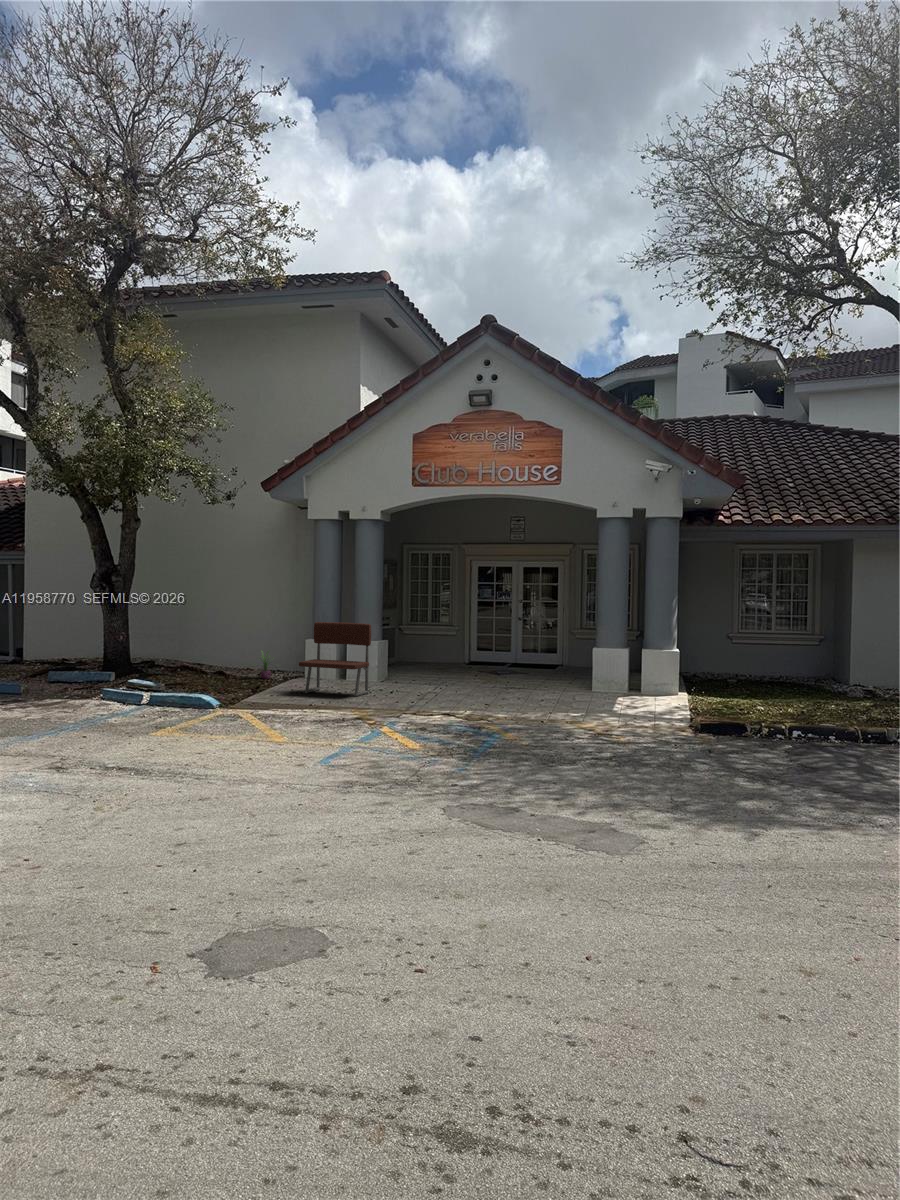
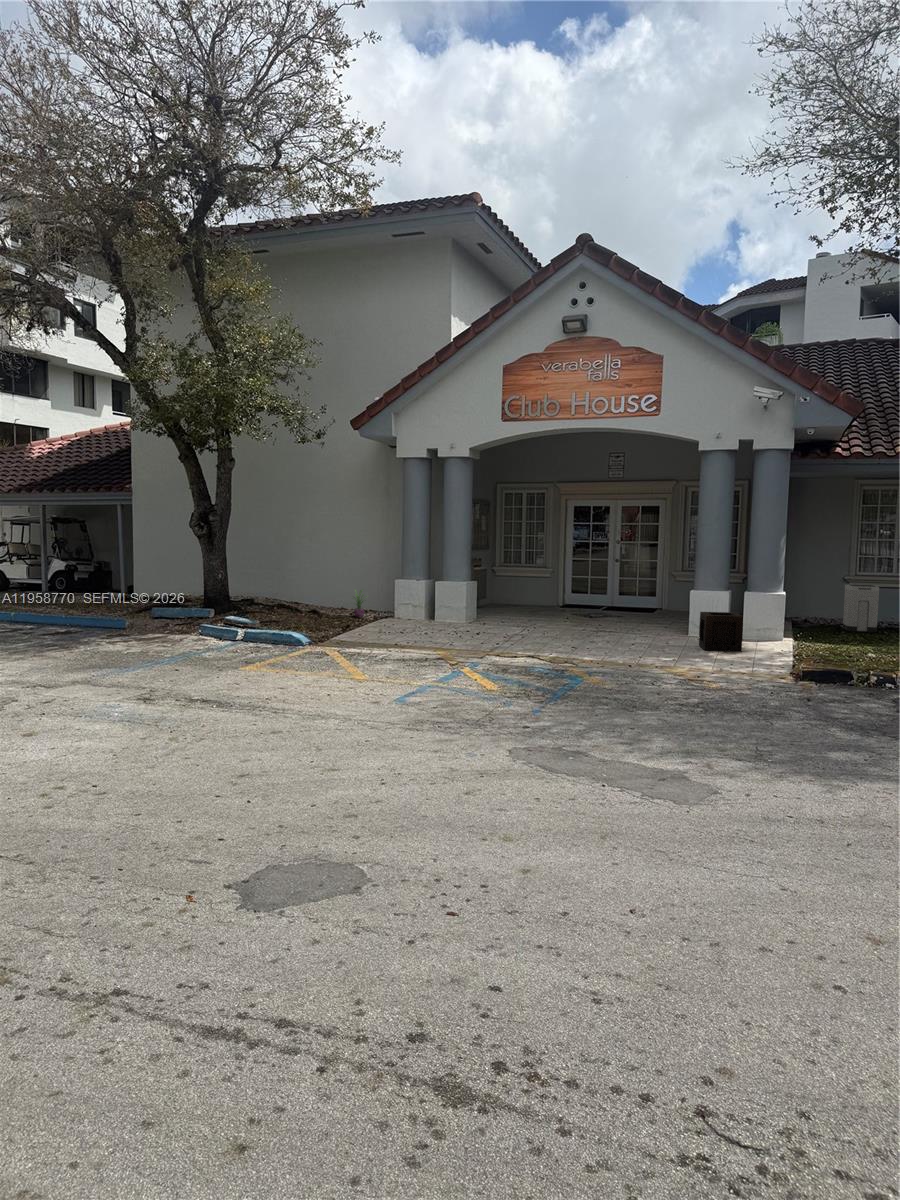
bench: present [299,622,371,696] -> none [388,561,460,635]
trash can: none [732,643,763,687] -> present [843,584,879,632]
wooden crate: none [603,670,645,708] -> present [699,612,743,652]

